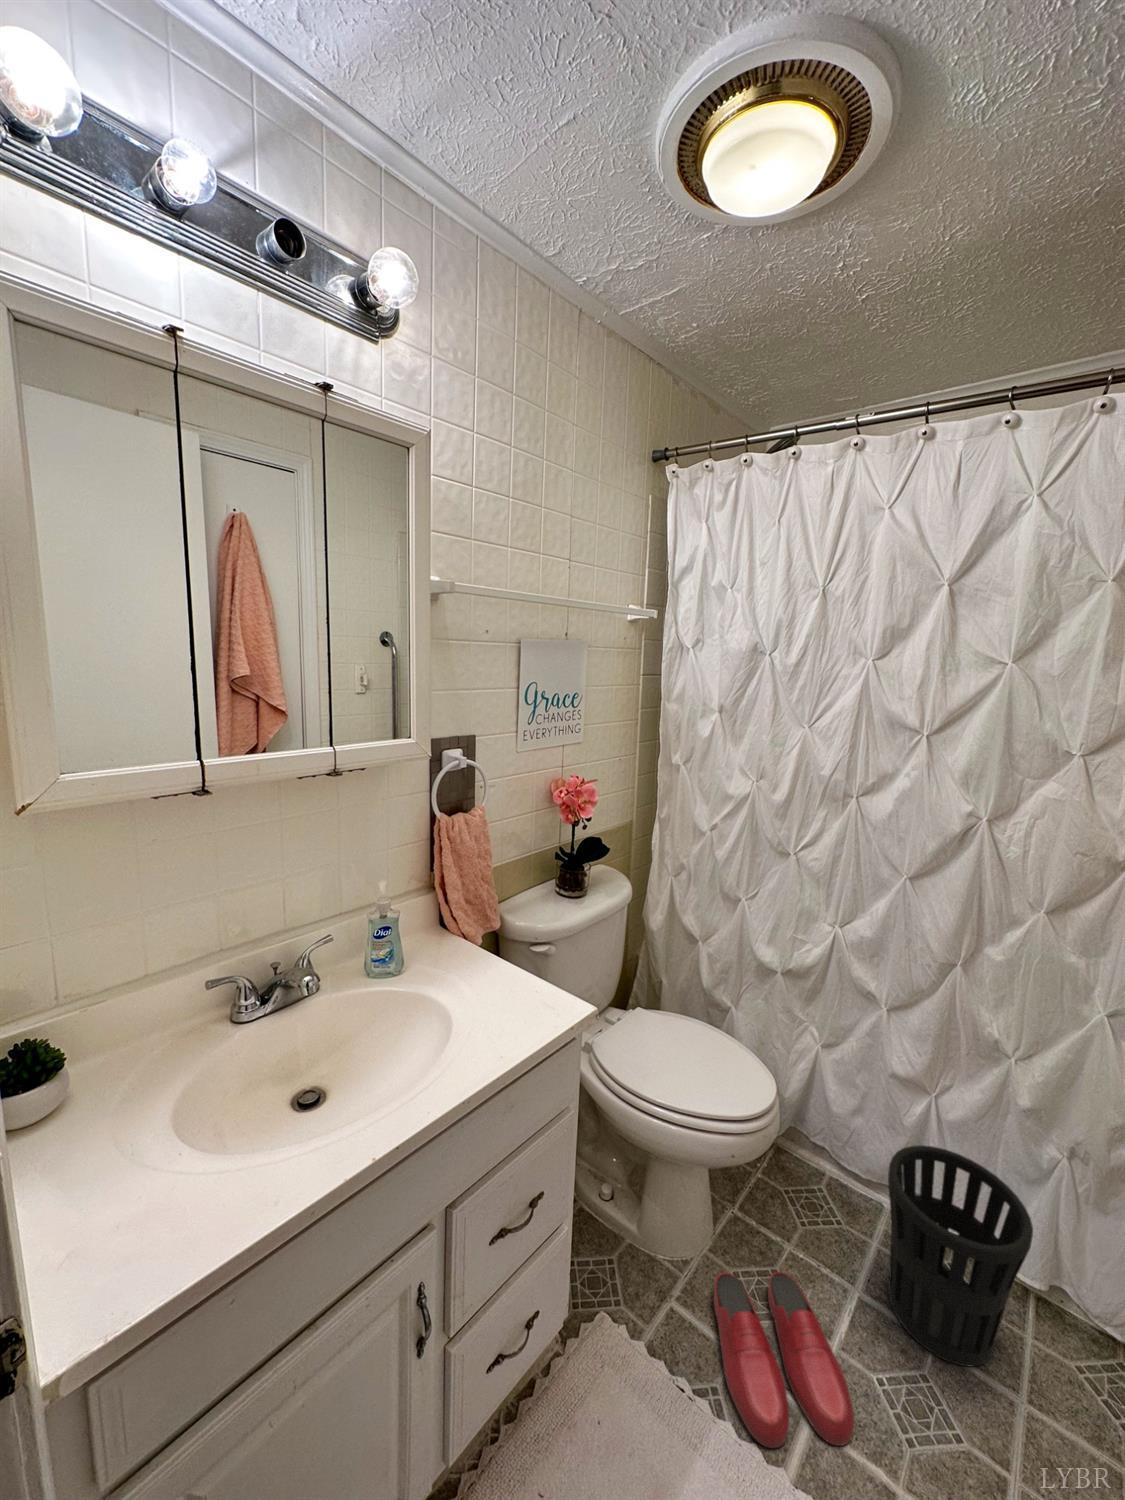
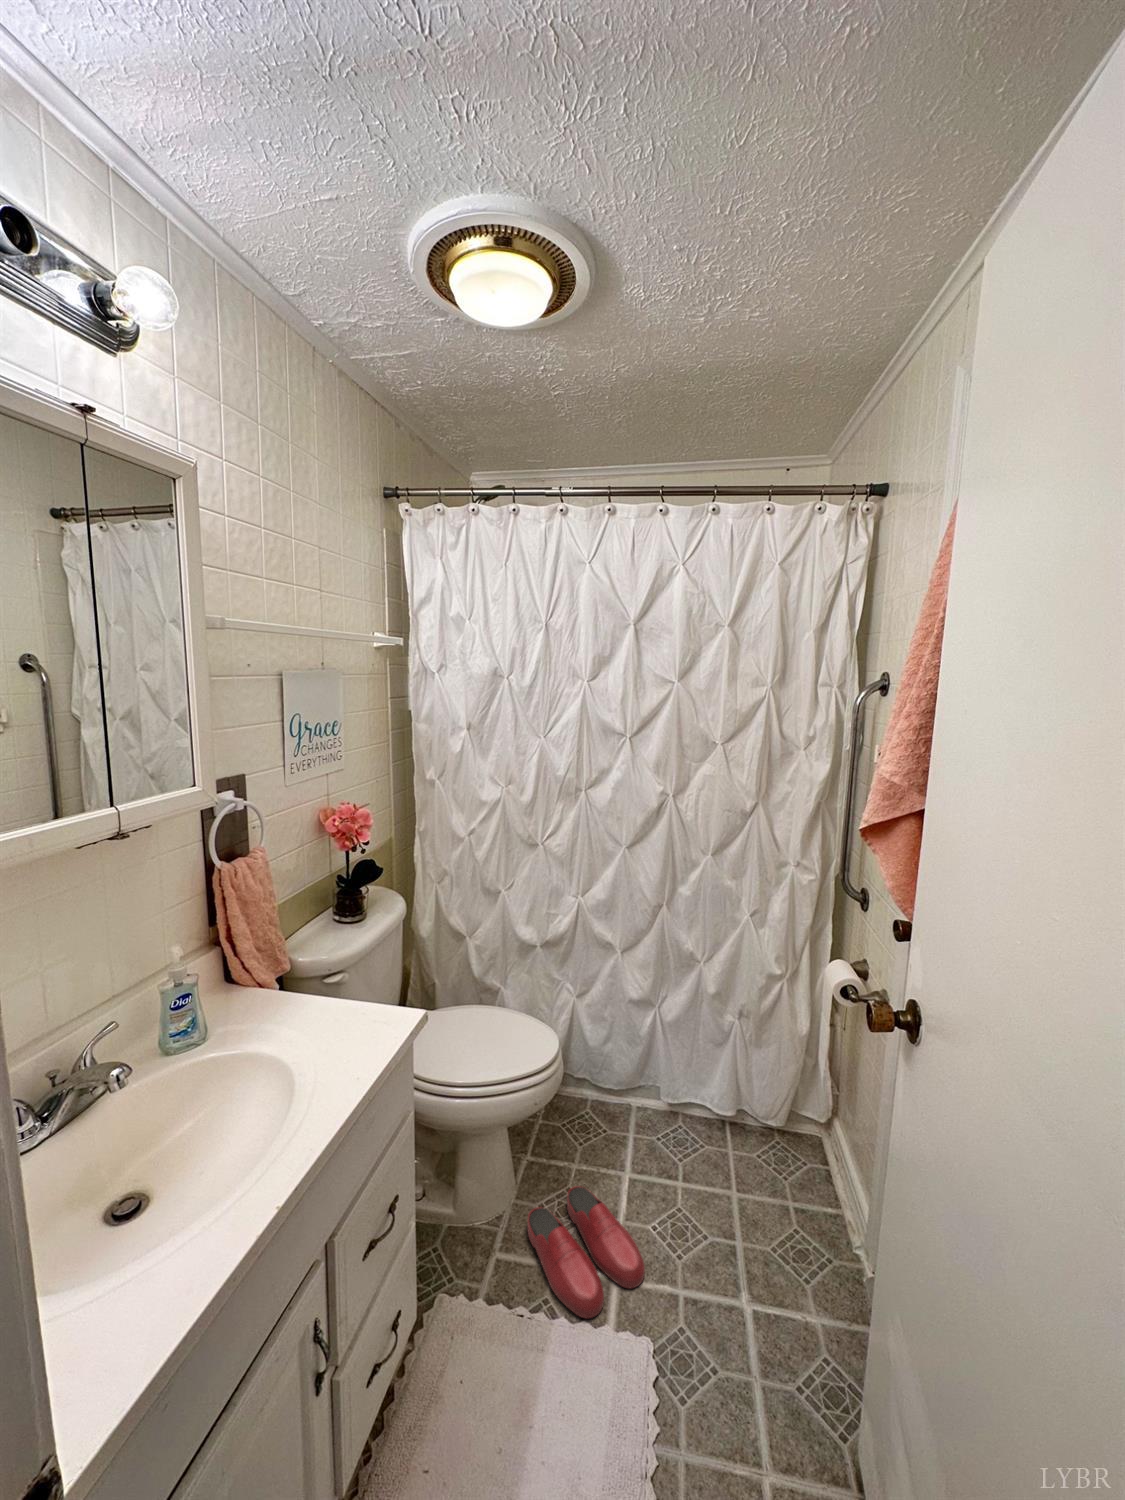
wastebasket: present [888,1145,1033,1366] -> none [638,1042,728,1191]

